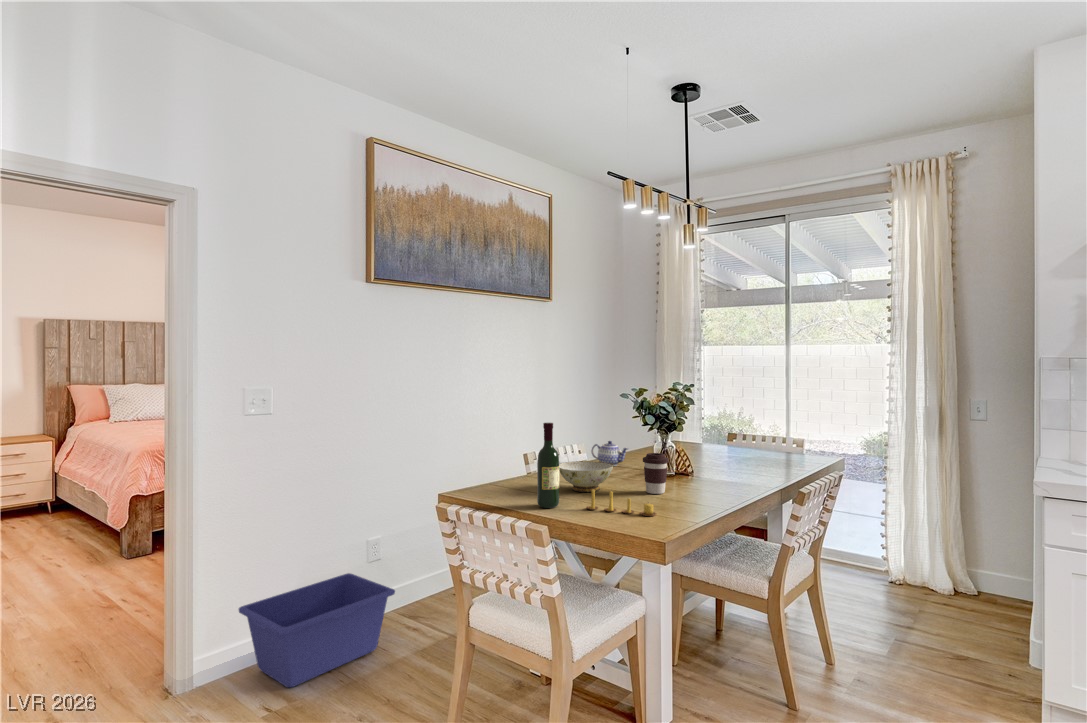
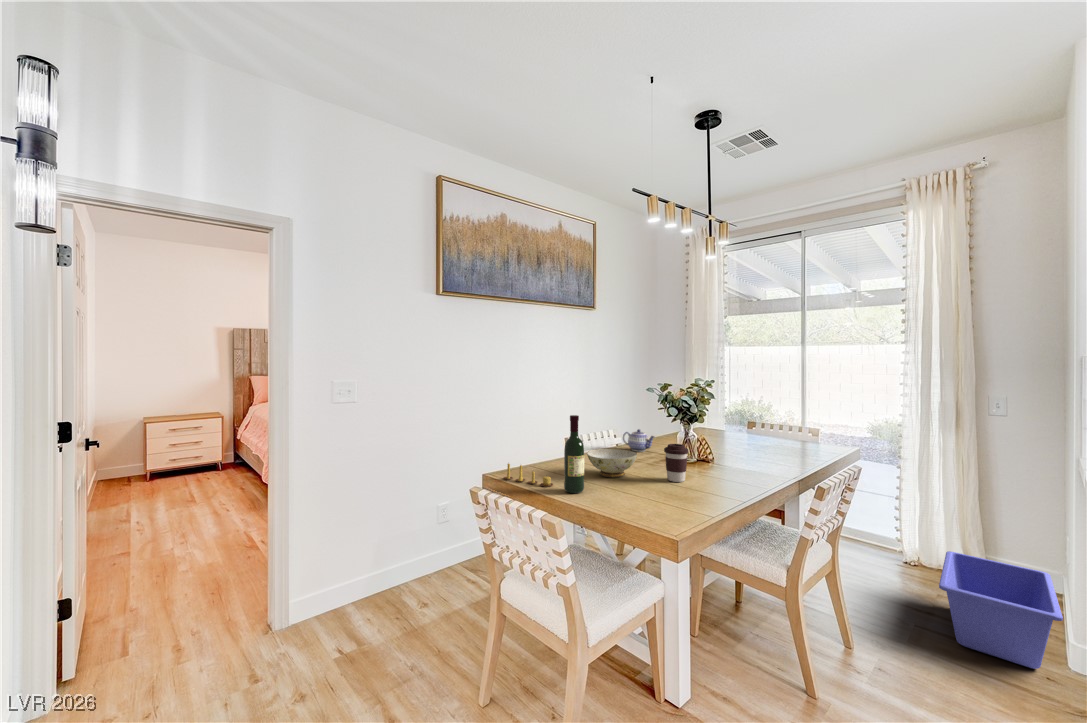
candle: present [587,490,656,516] -> present [503,463,553,487]
storage bin: present [239,573,395,688] -> present [939,551,1063,669]

